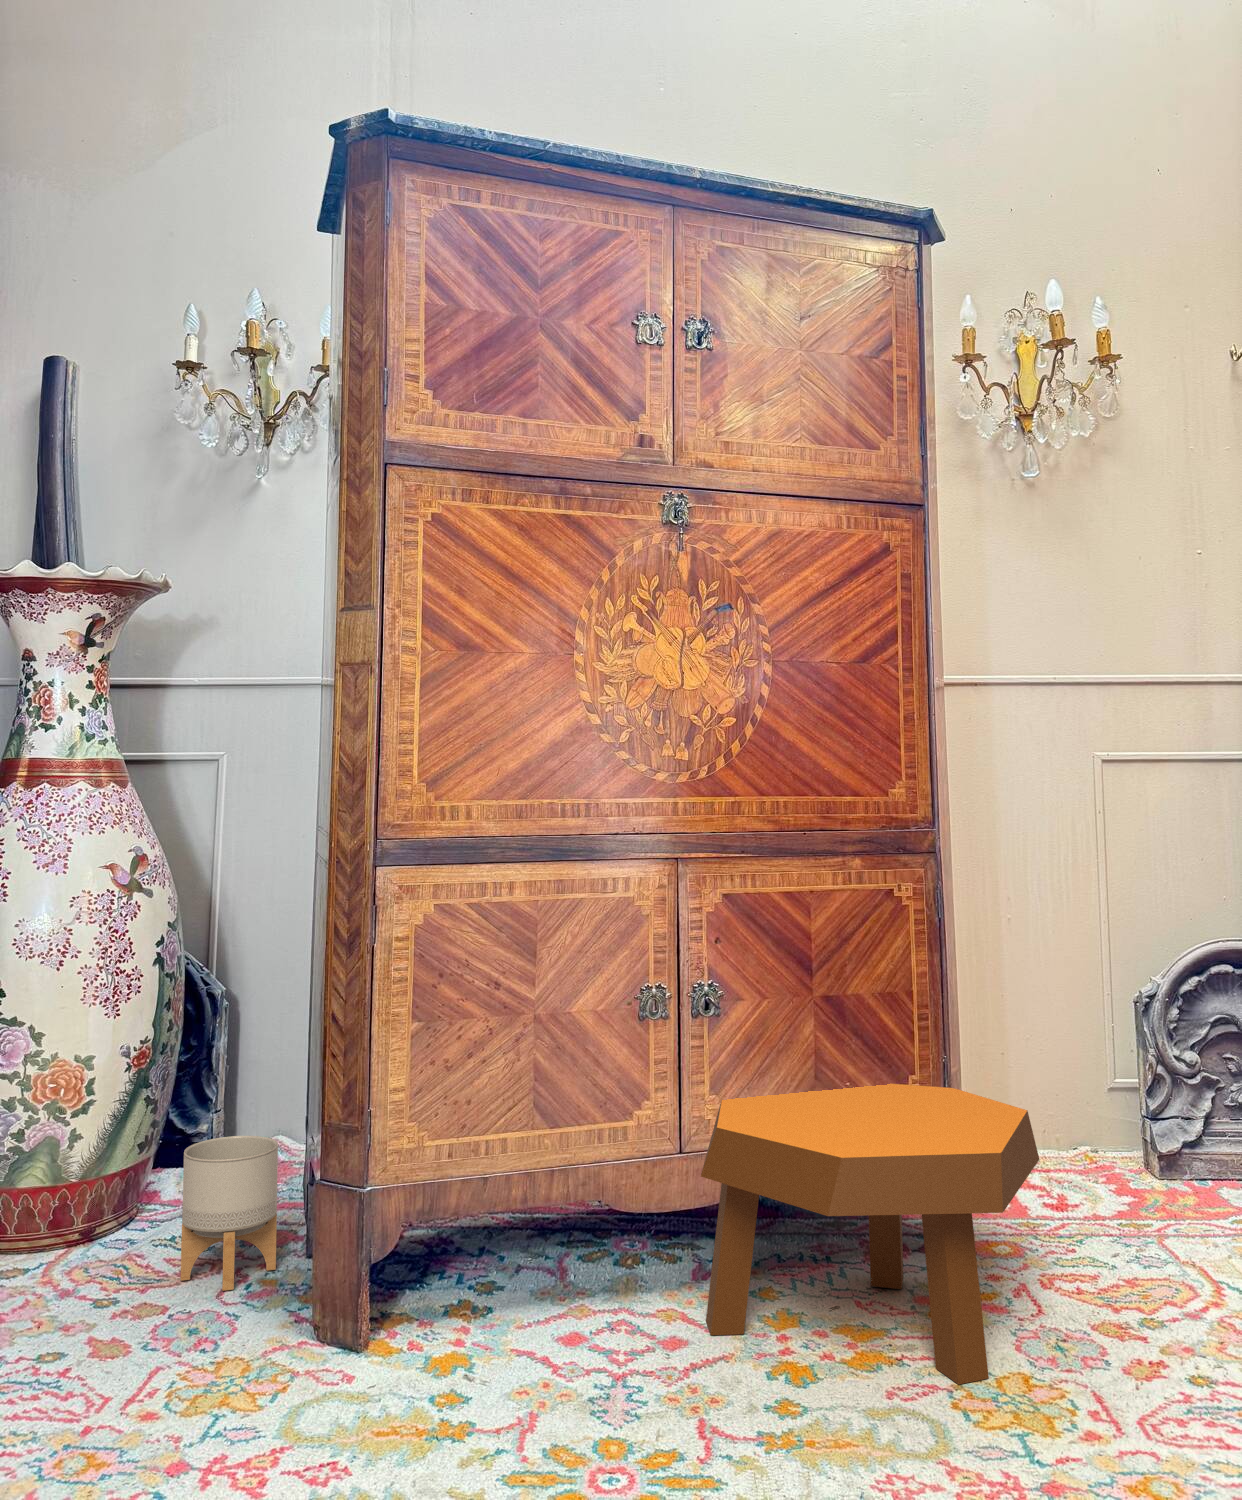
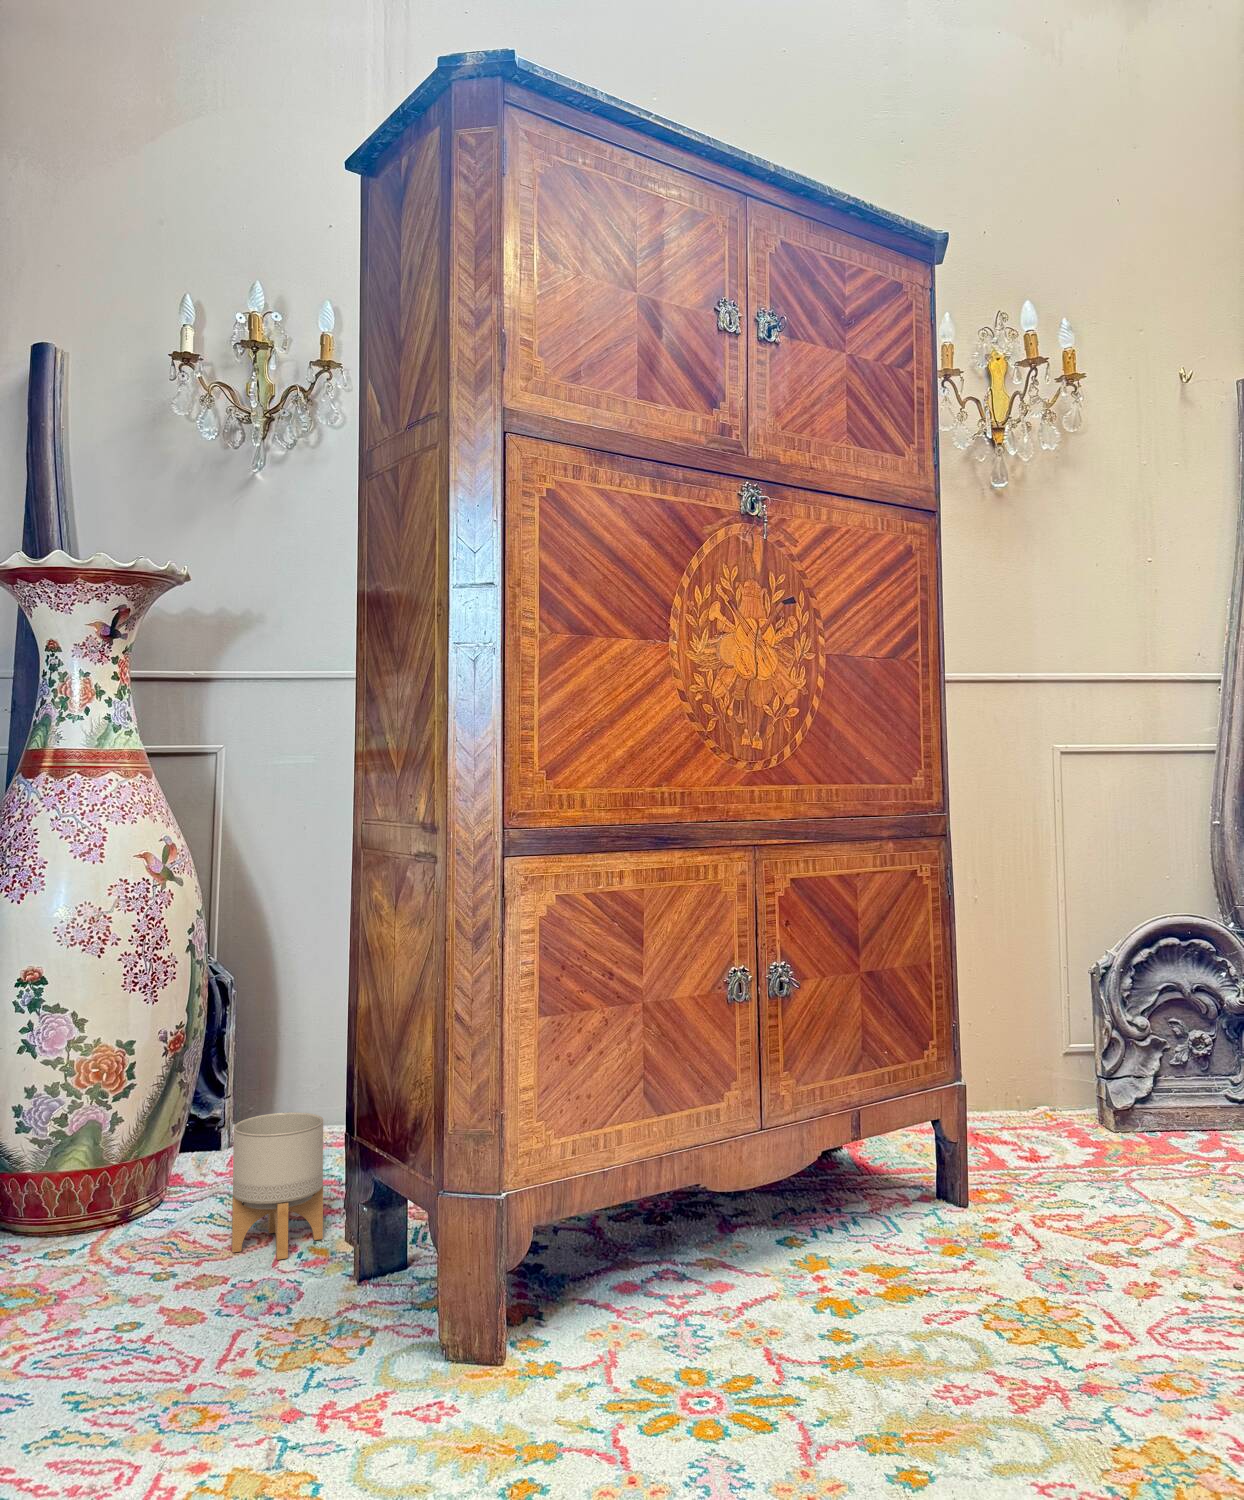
footstool: present [701,1084,1039,1384] -> none [741,1044,1040,1309]

